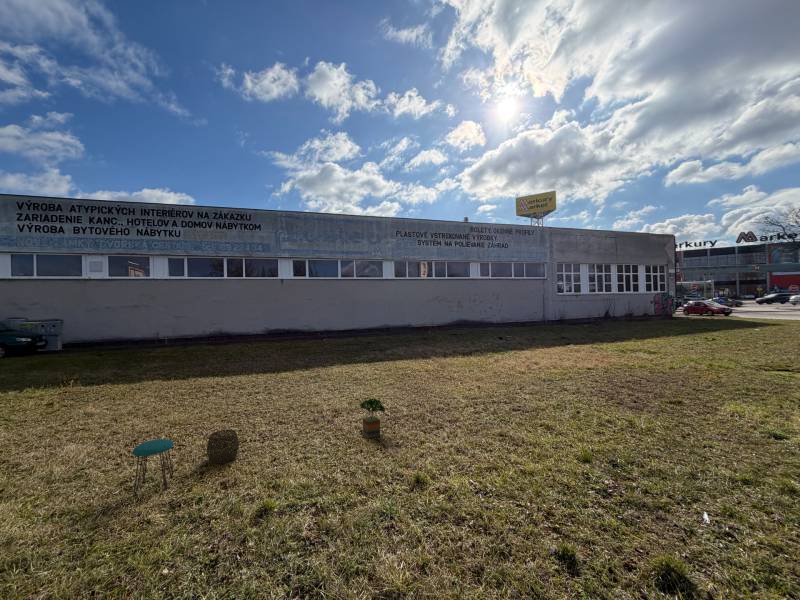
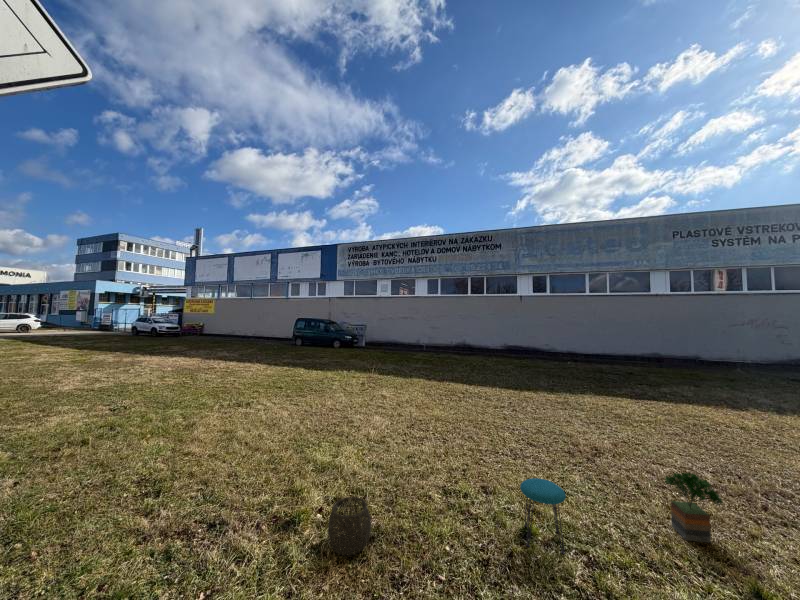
woven basket: present [207,429,239,463] -> present [328,497,371,556]
stool: present [132,439,174,495] -> present [520,478,566,554]

